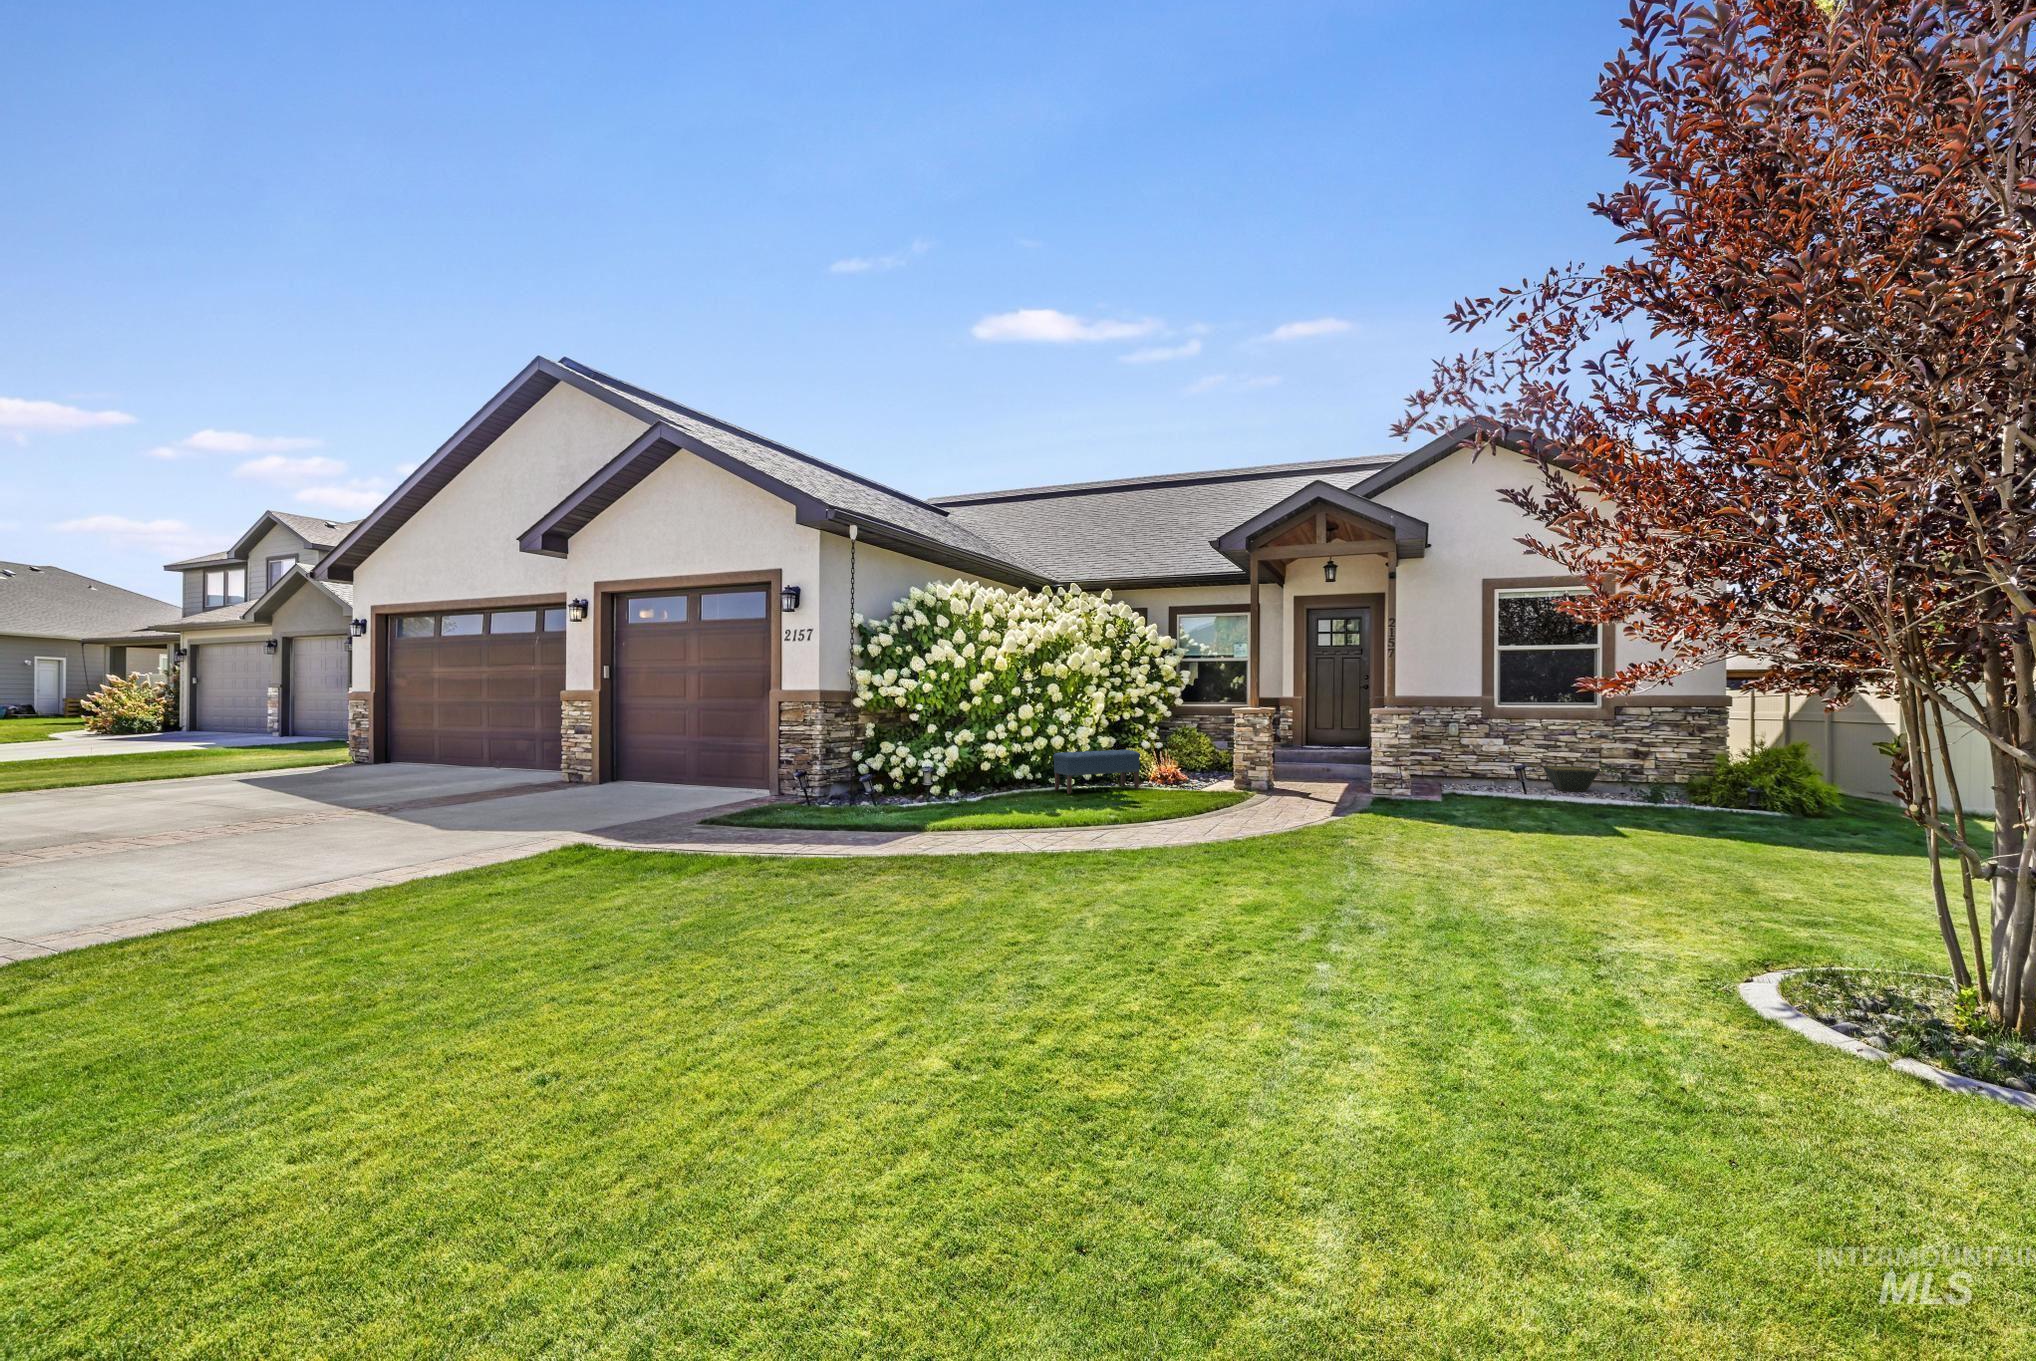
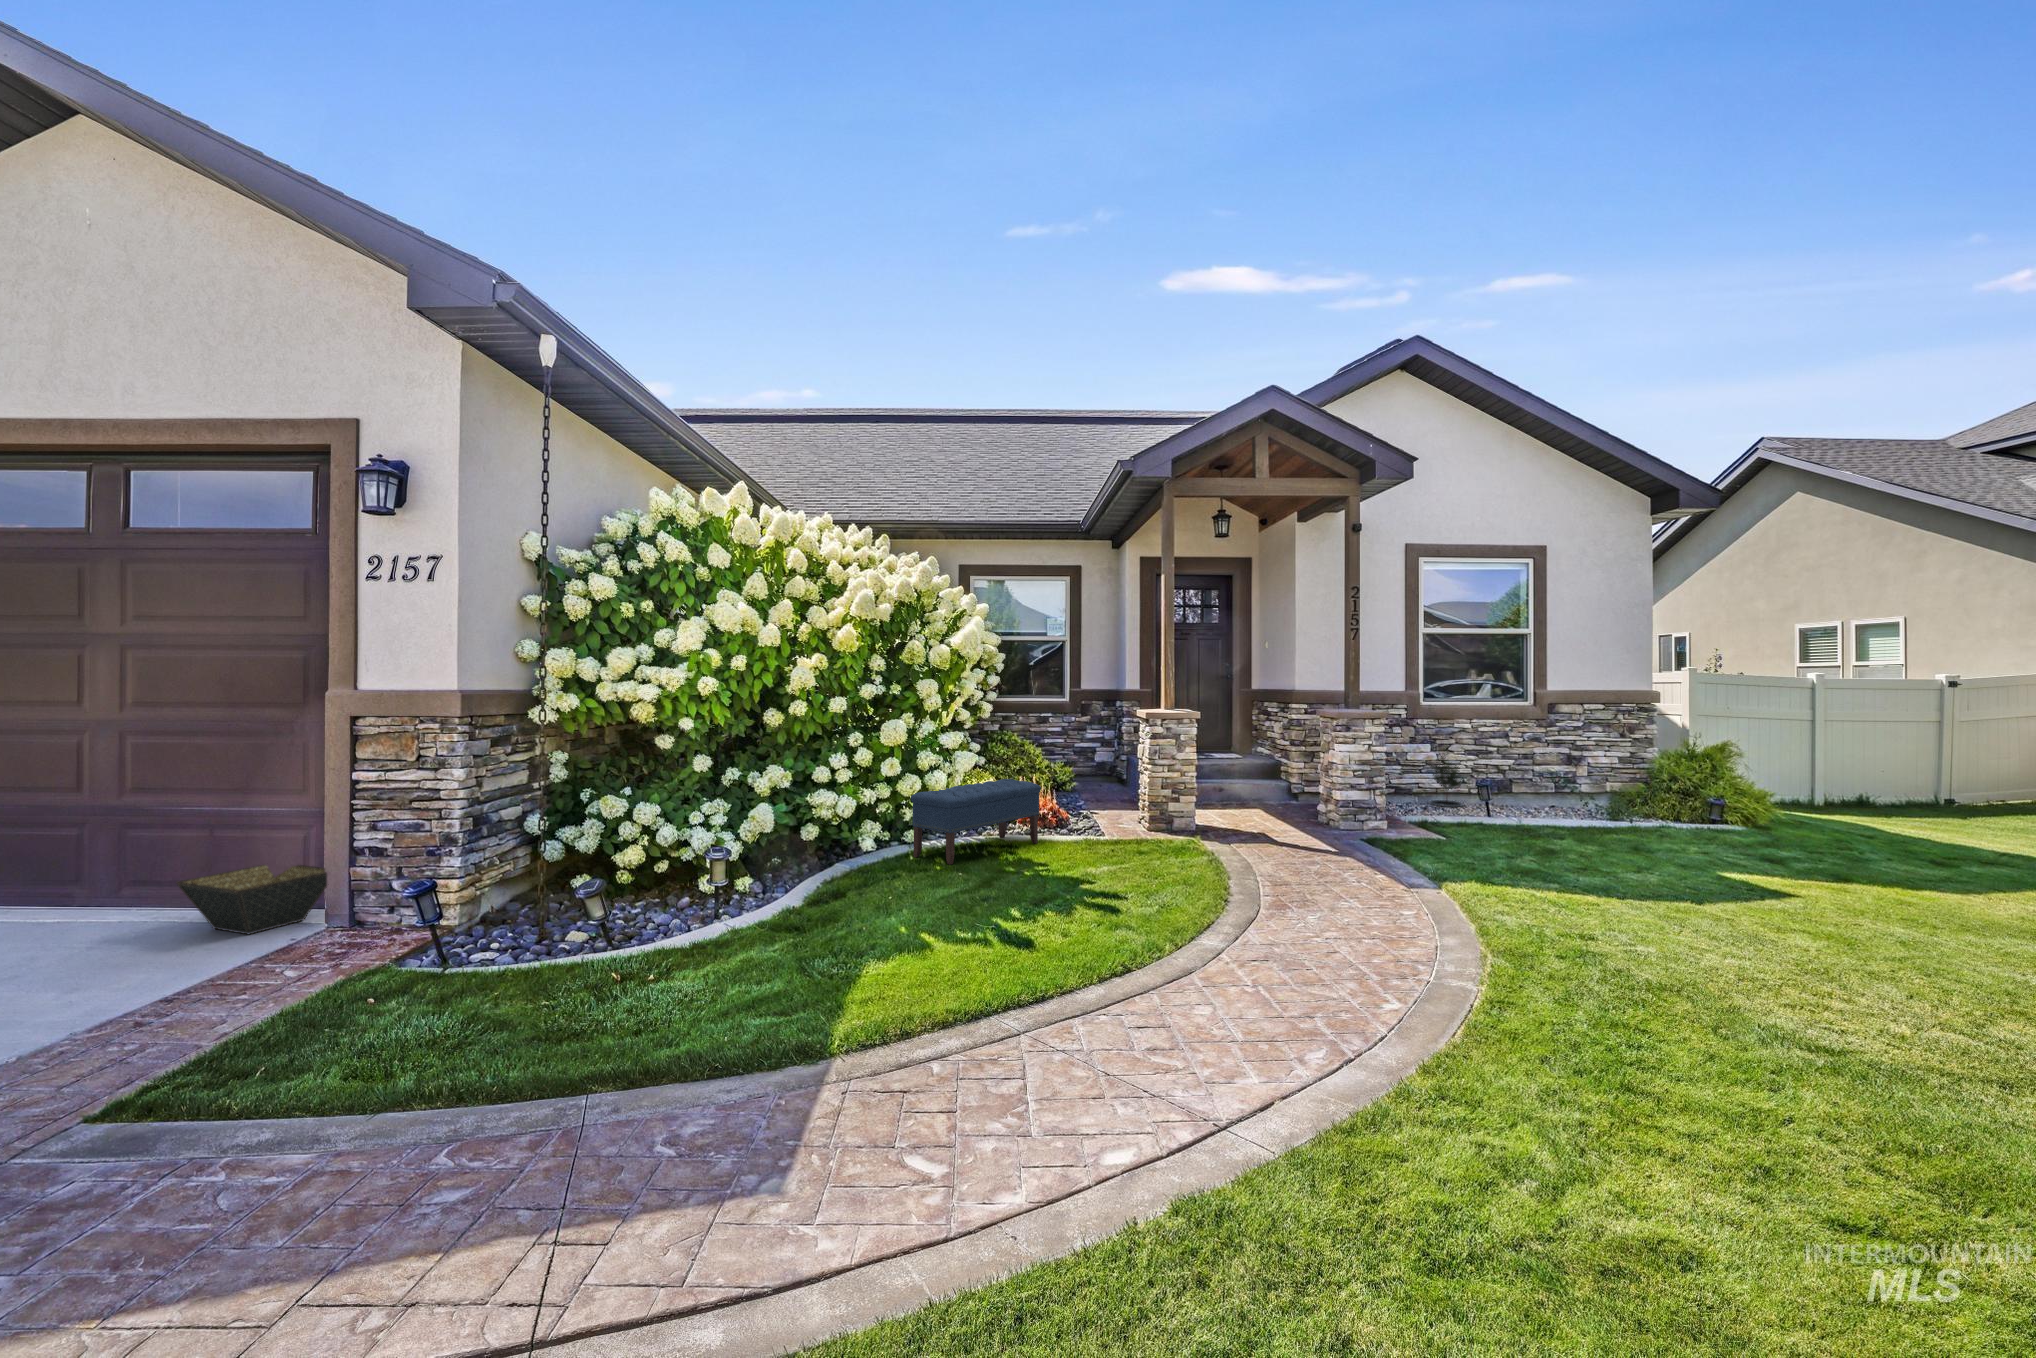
potted tree: none [1491,740,1523,788] -> present [1429,750,1463,807]
basket: present [1543,766,1599,791] -> present [177,865,327,934]

